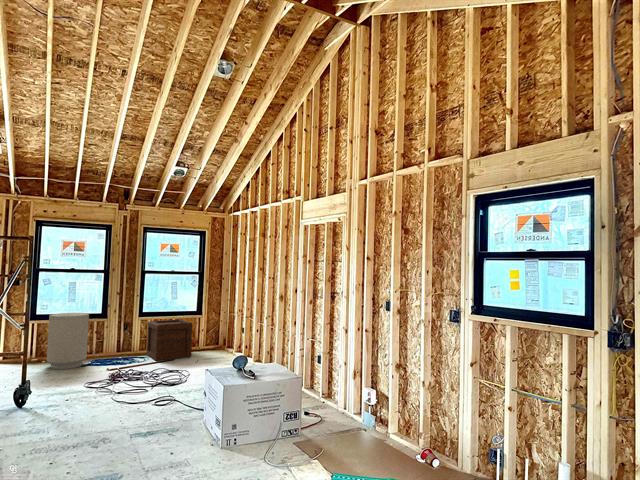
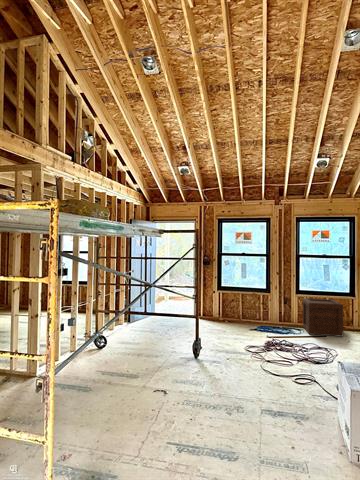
trash can: present [47,313,89,369] -> none [230,286,256,328]

